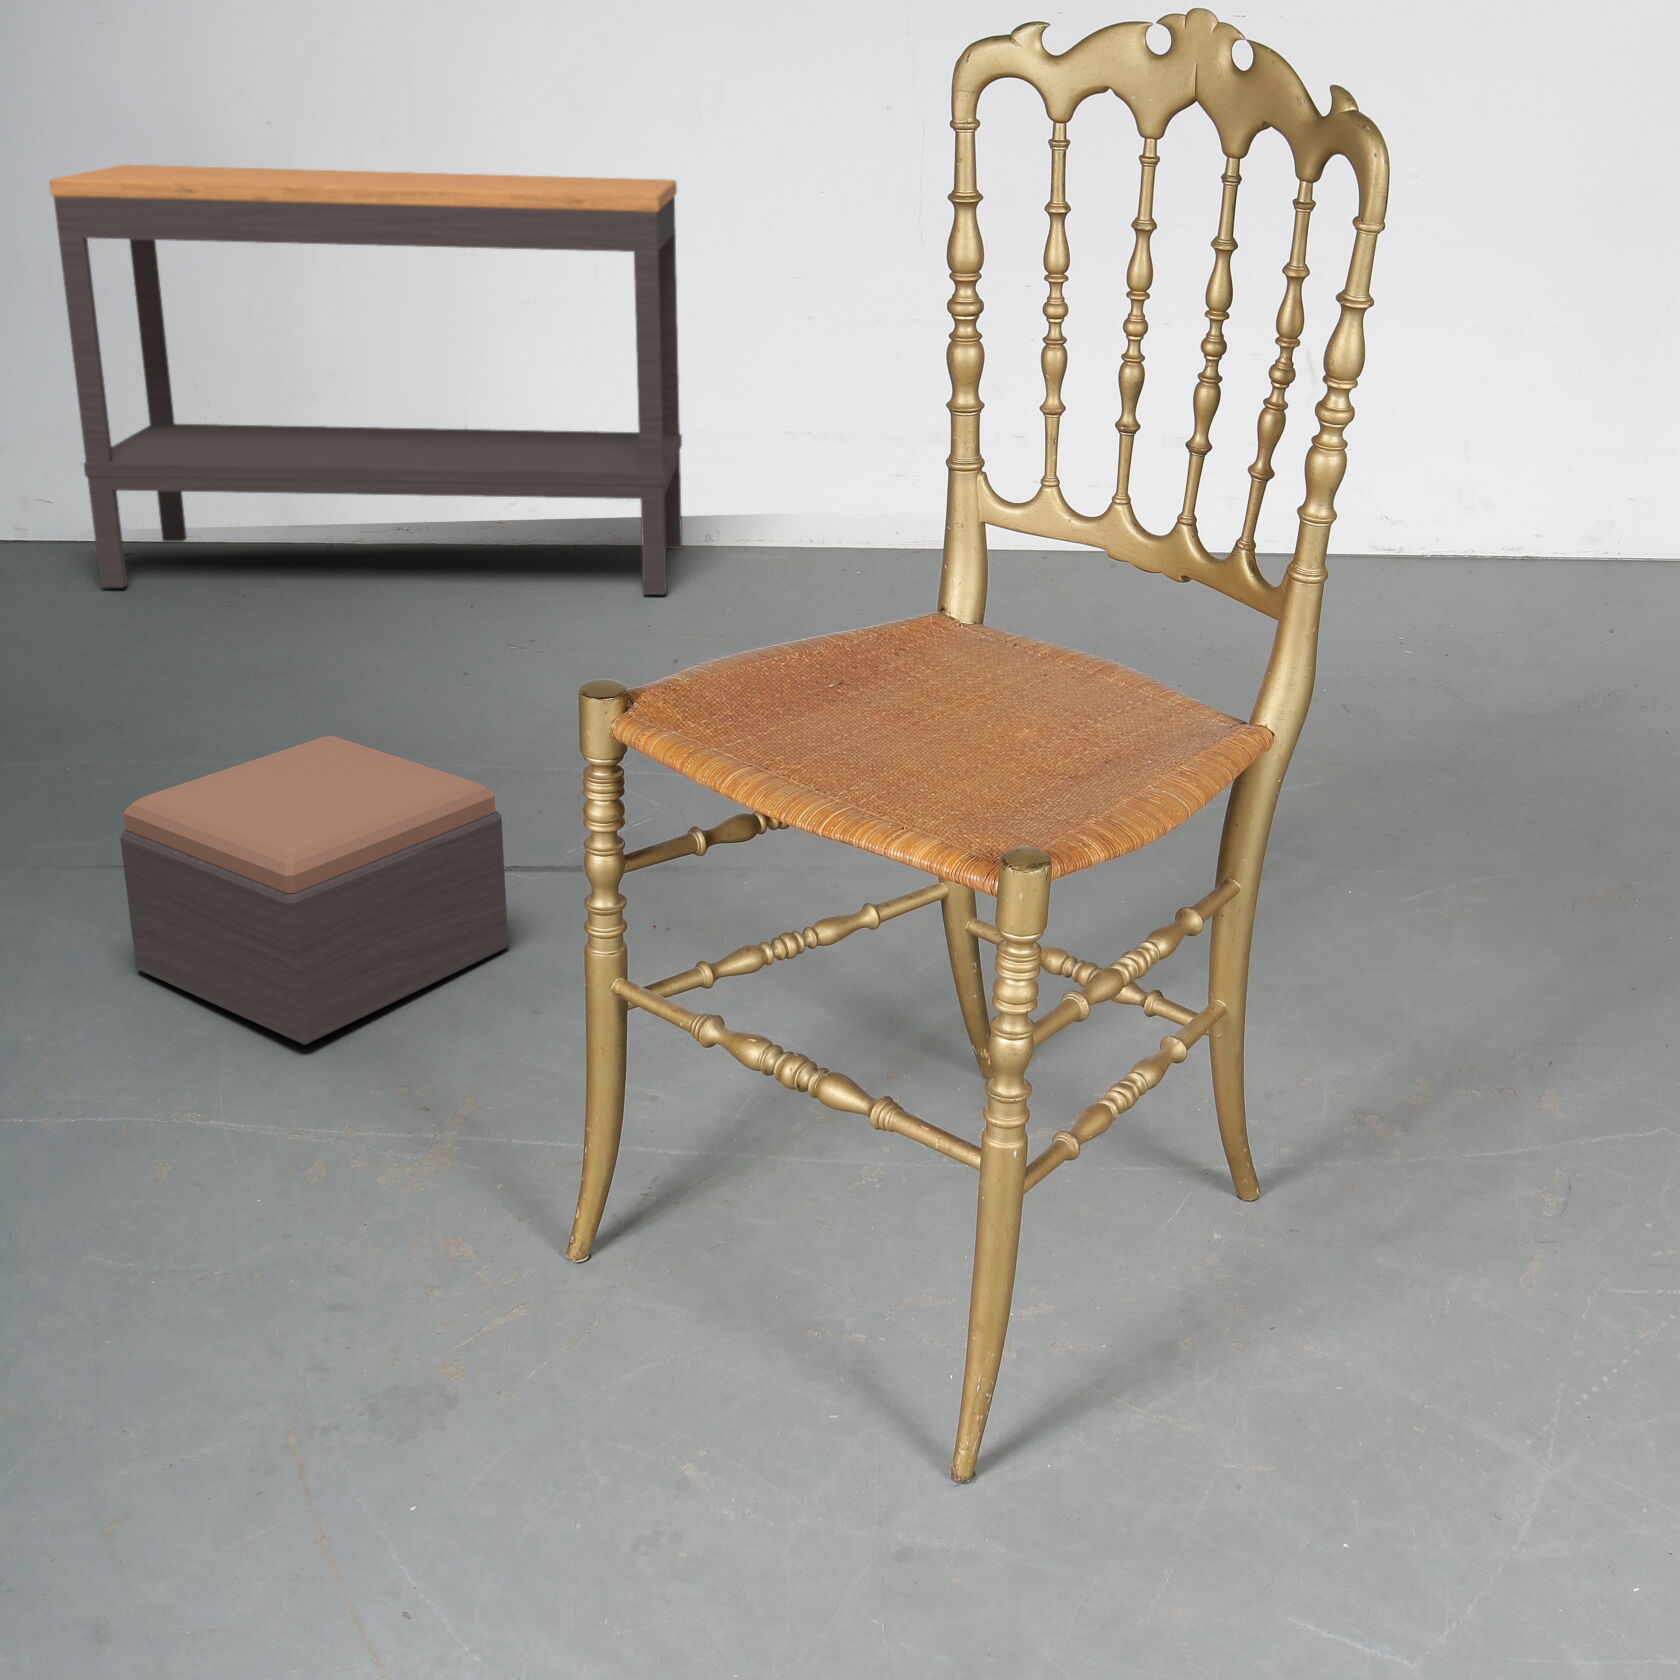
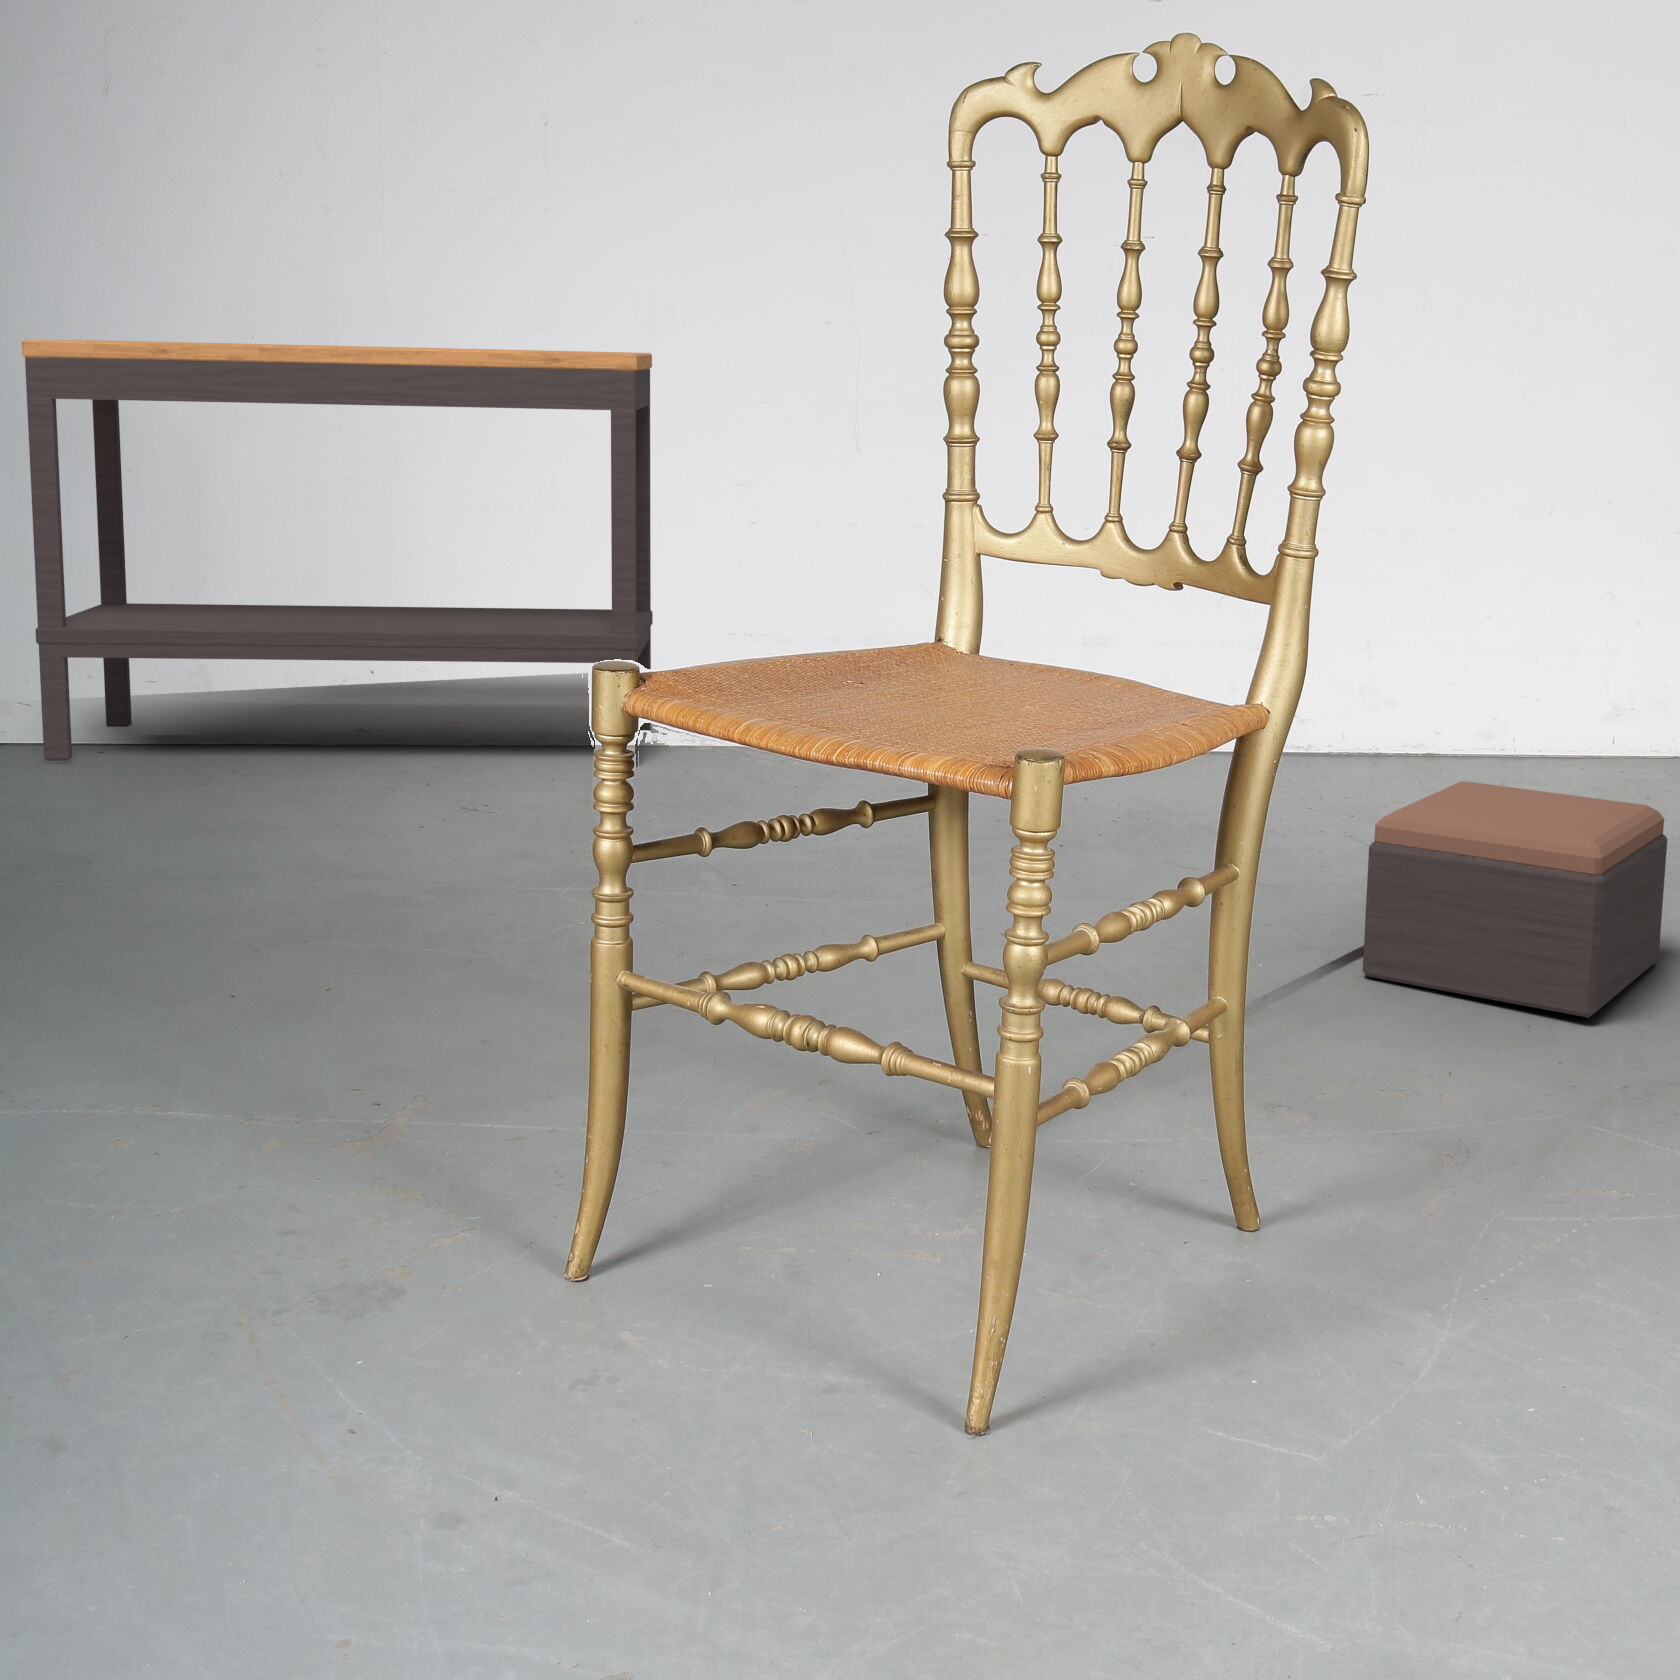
footstool: present [120,736,508,1045] -> present [1363,781,1667,1017]

